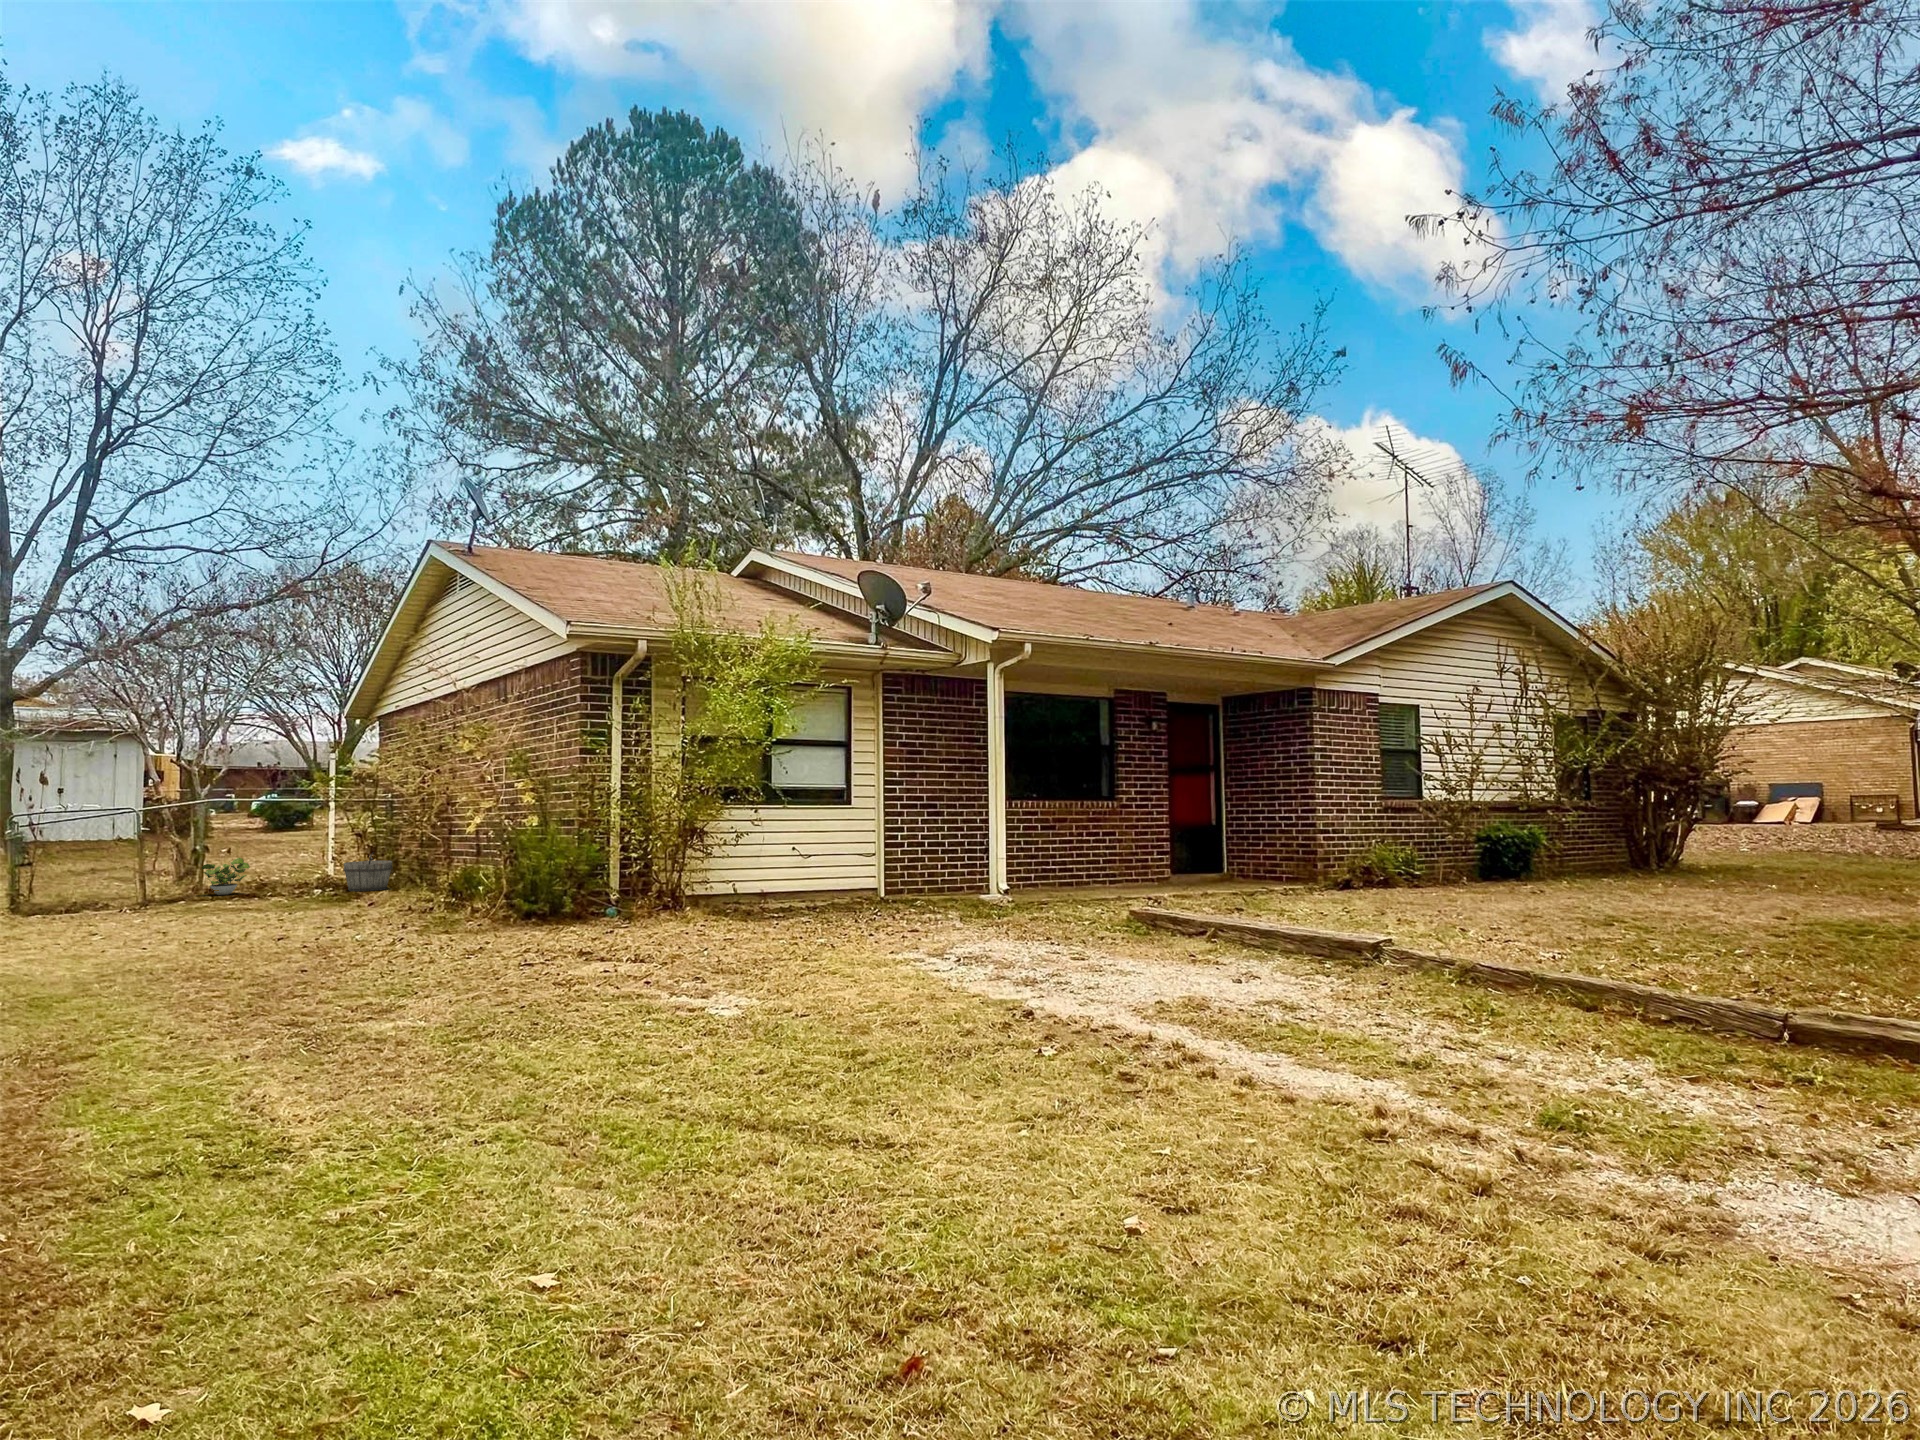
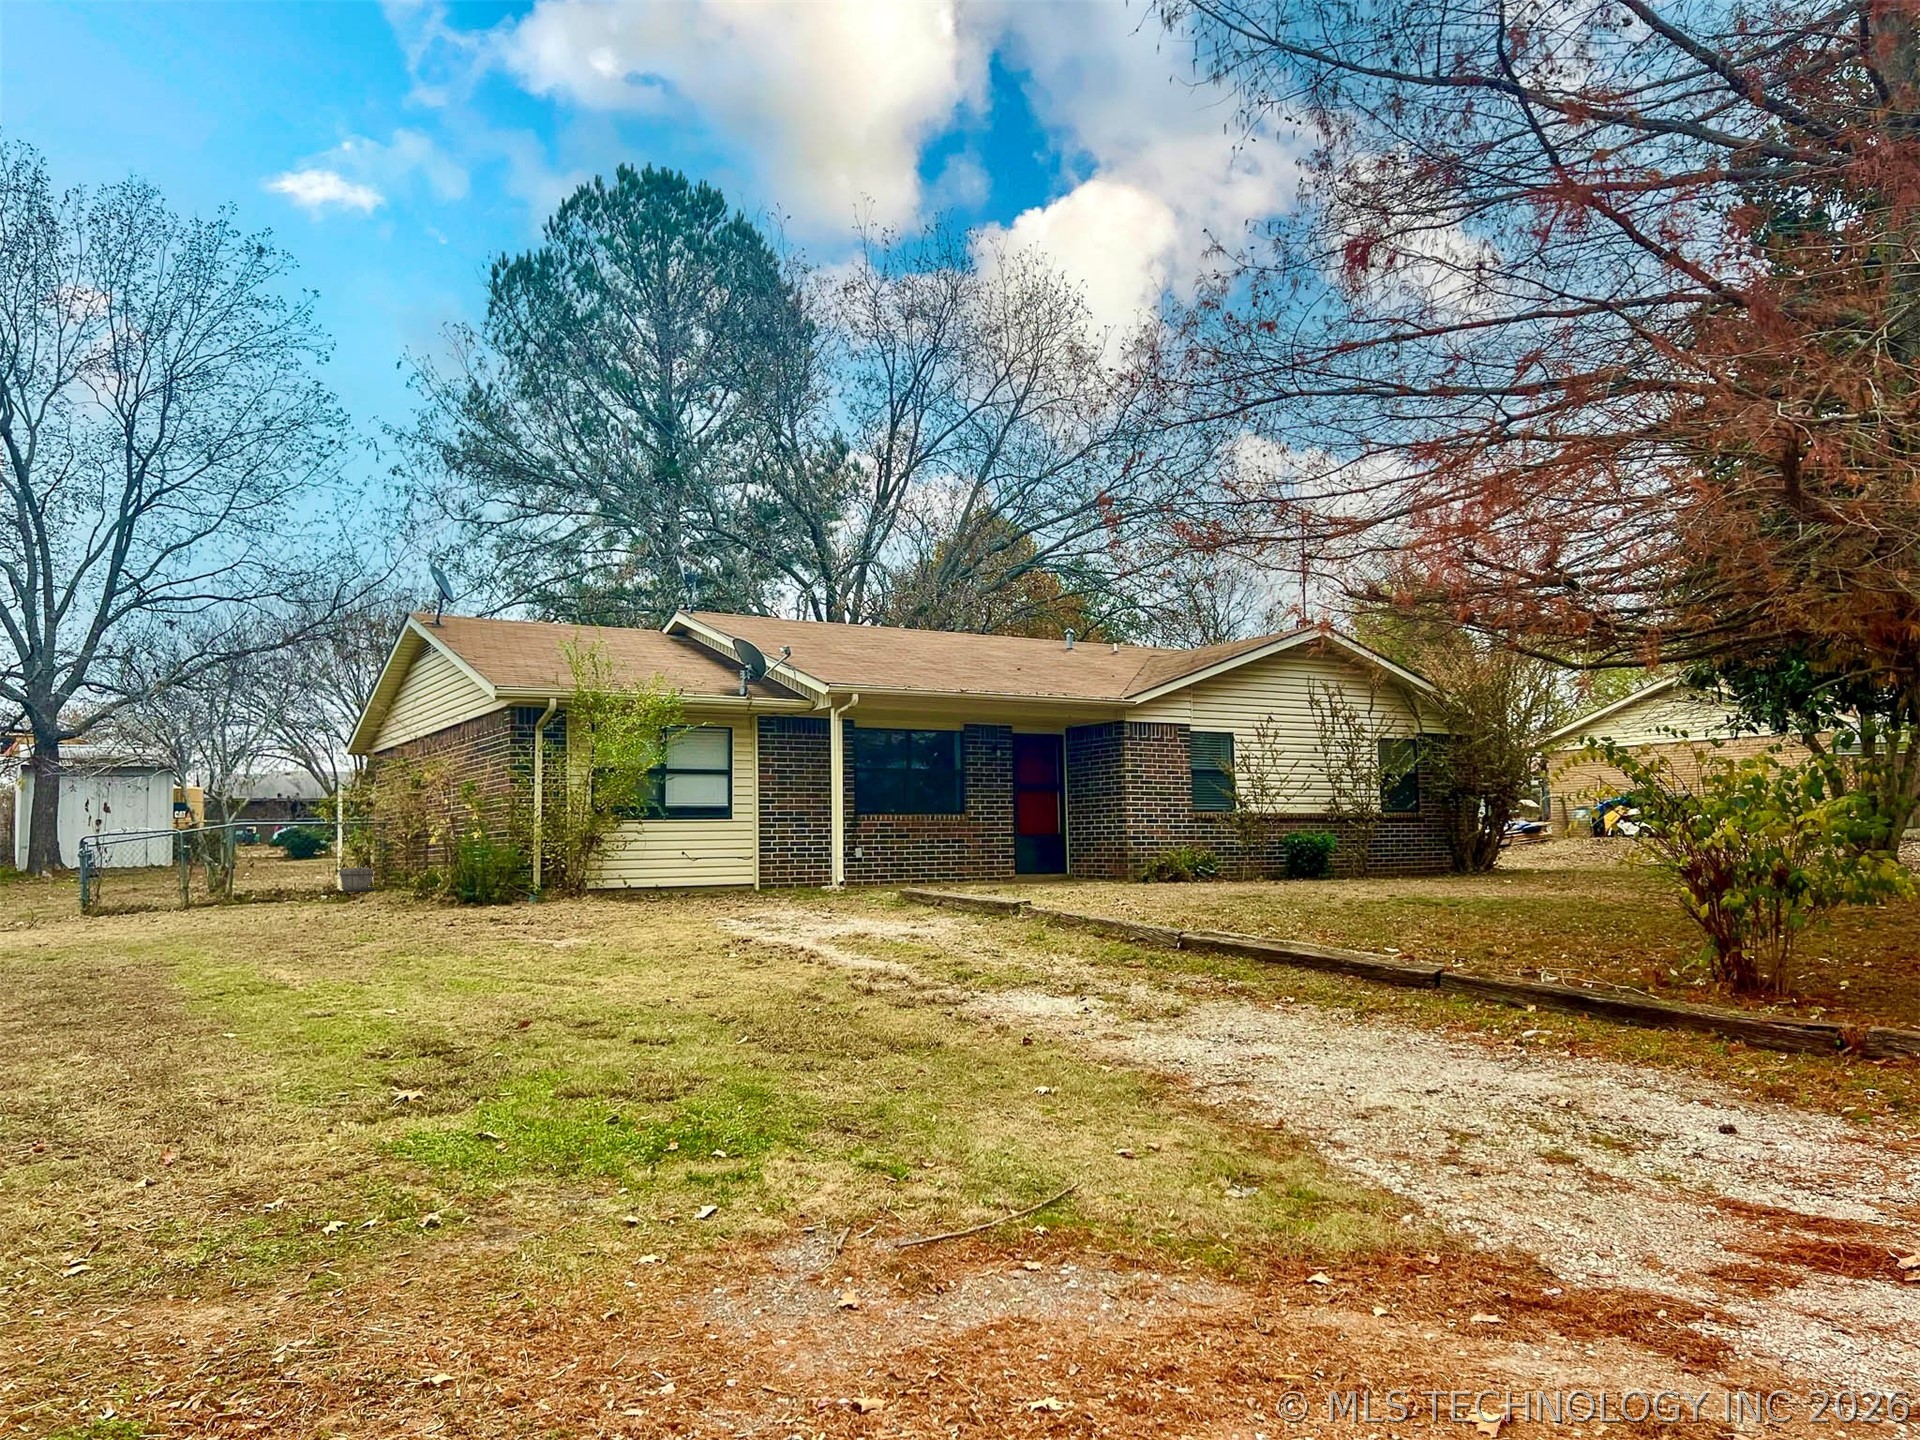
potted plant: present [202,858,250,895] -> none [228,865,266,895]

